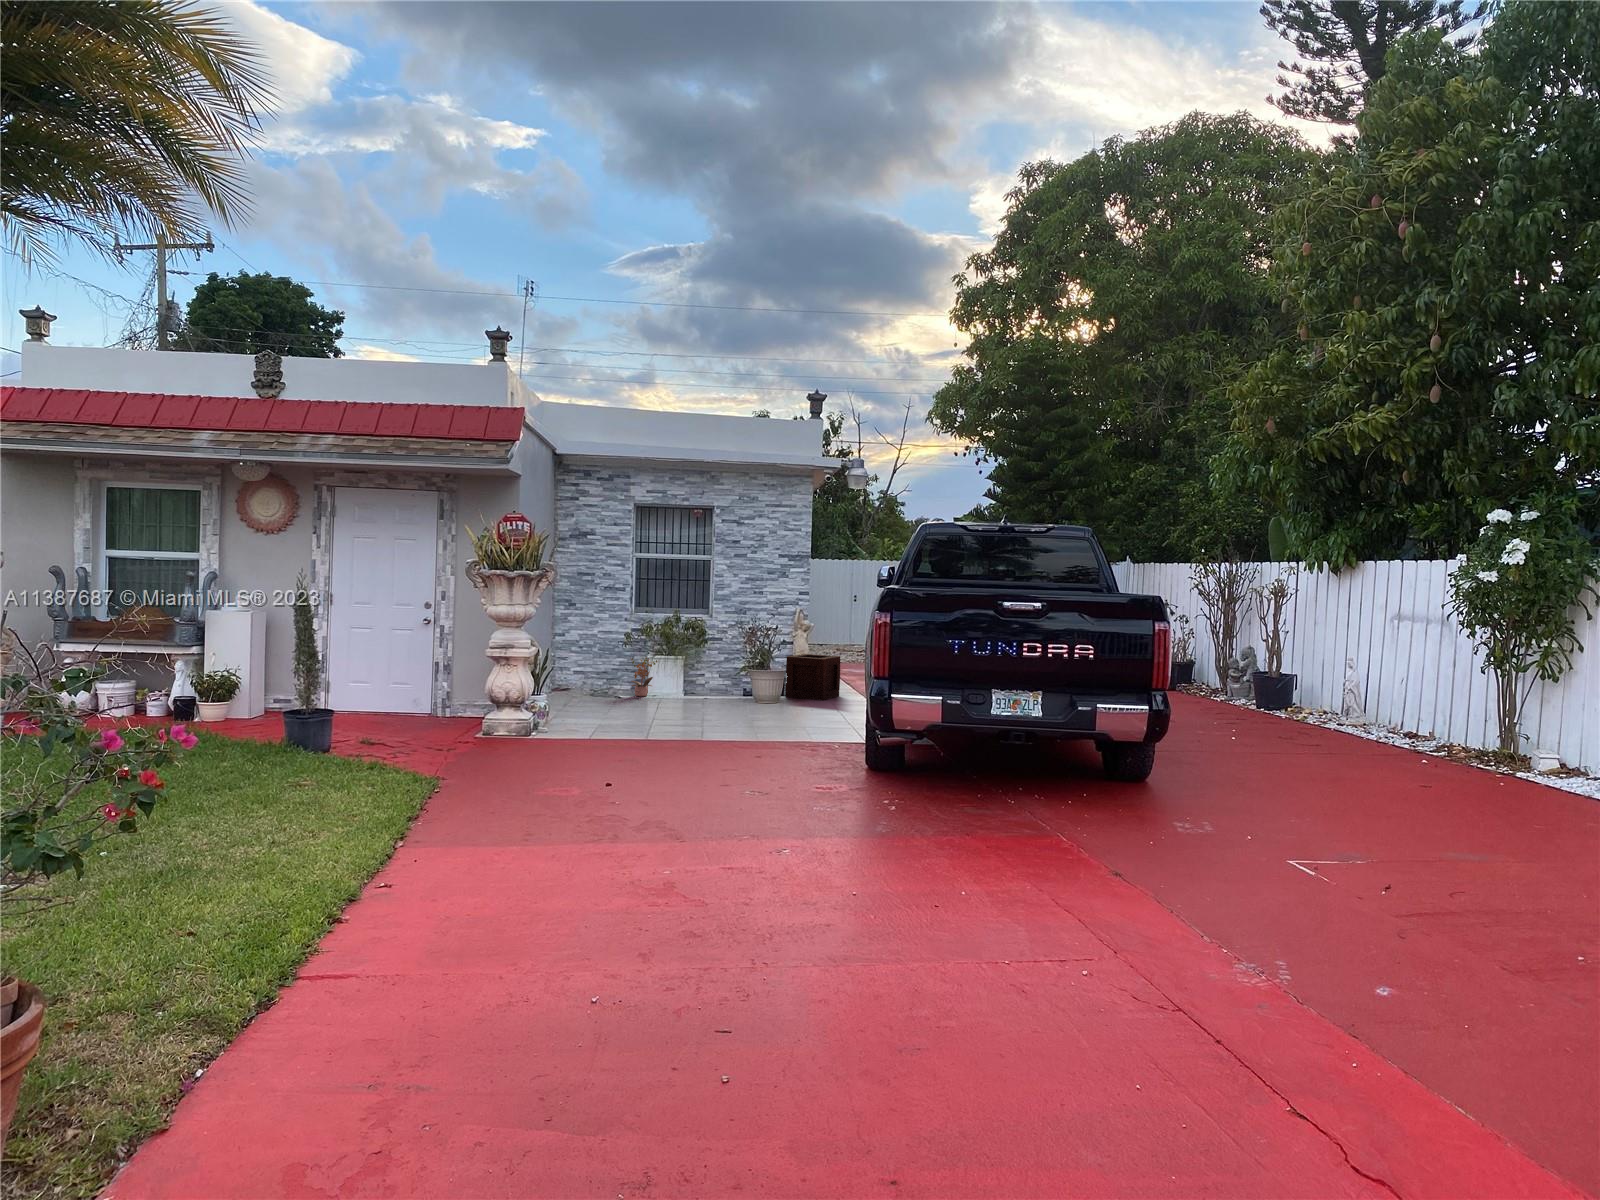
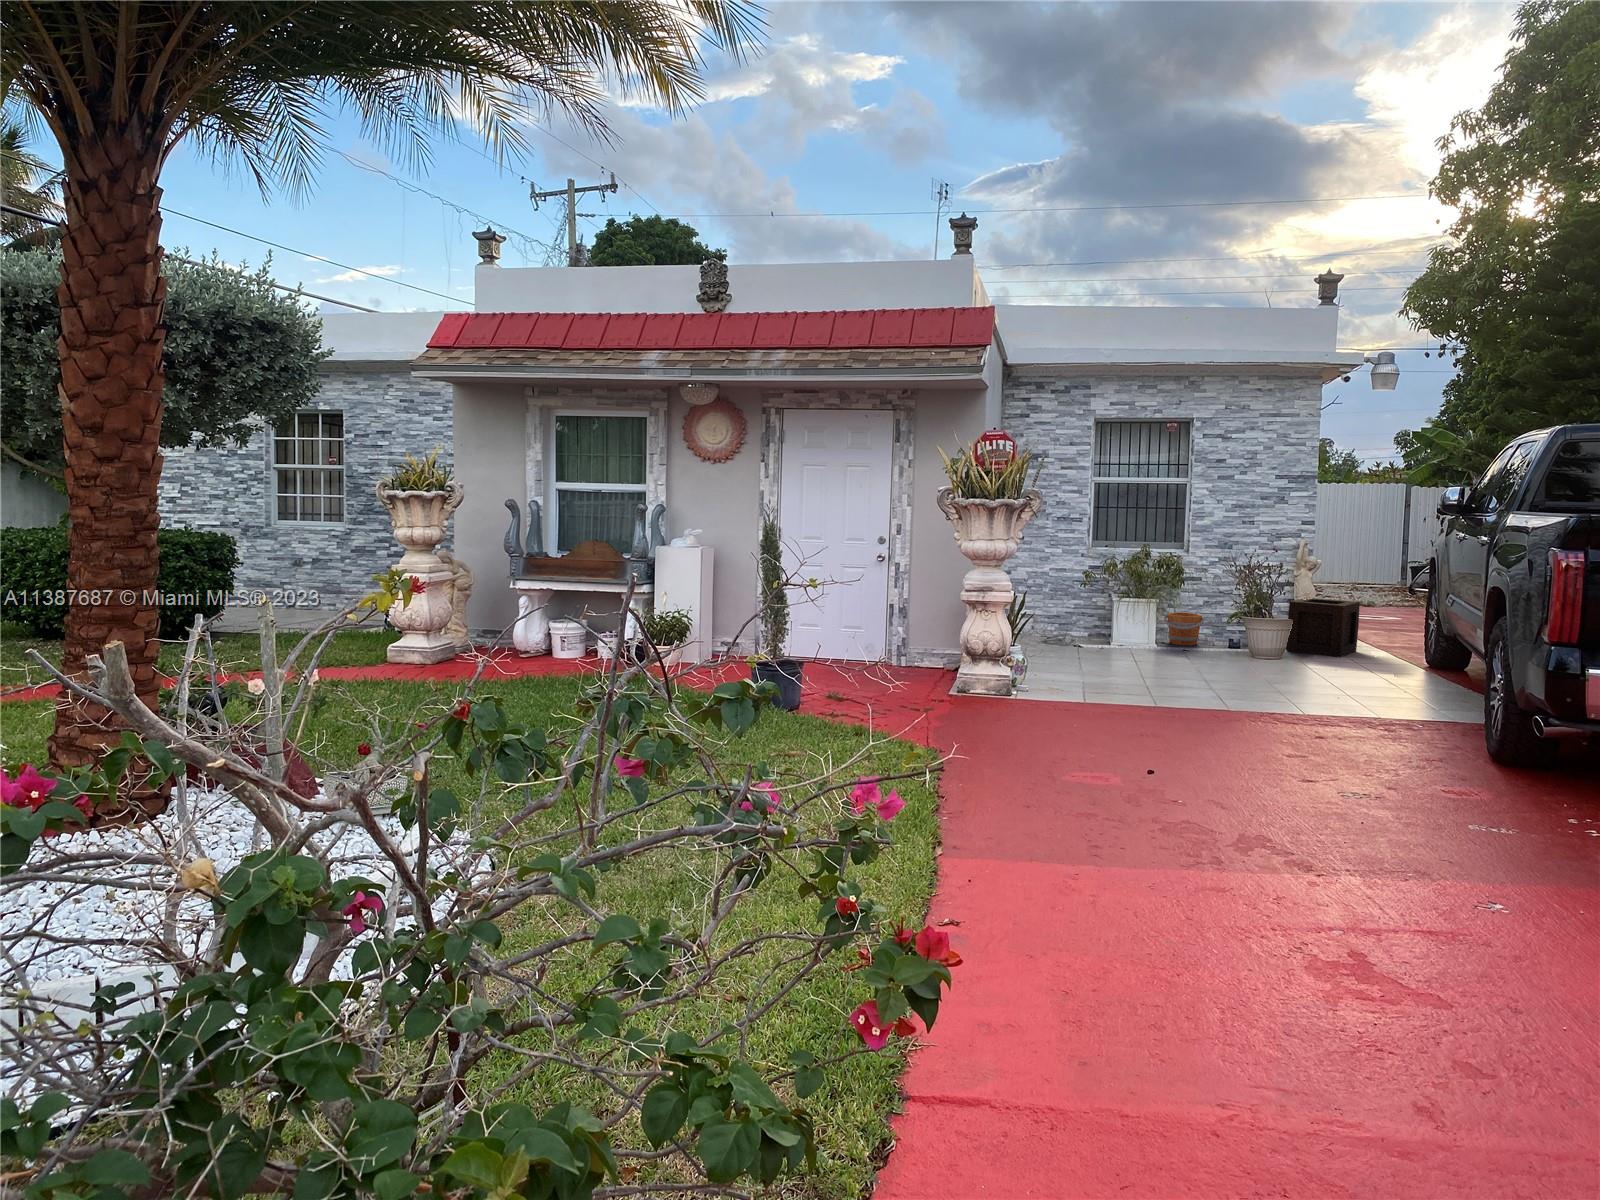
potted plant: present [631,657,657,696] -> none [1091,599,1127,646]
bucket: none [692,667,725,695] -> present [1164,612,1205,645]

